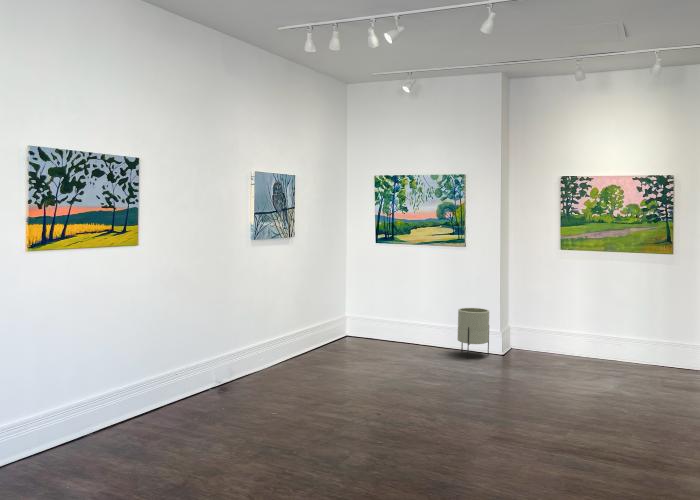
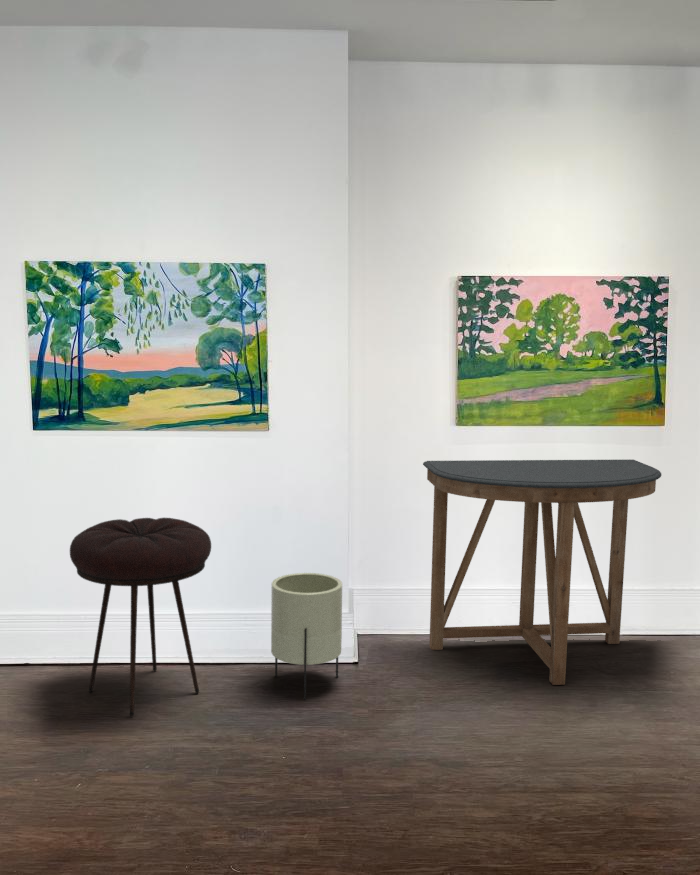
console table: none [537,264,658,370] -> present [423,459,661,685]
stool: none [379,278,435,354] -> present [70,518,211,717]

